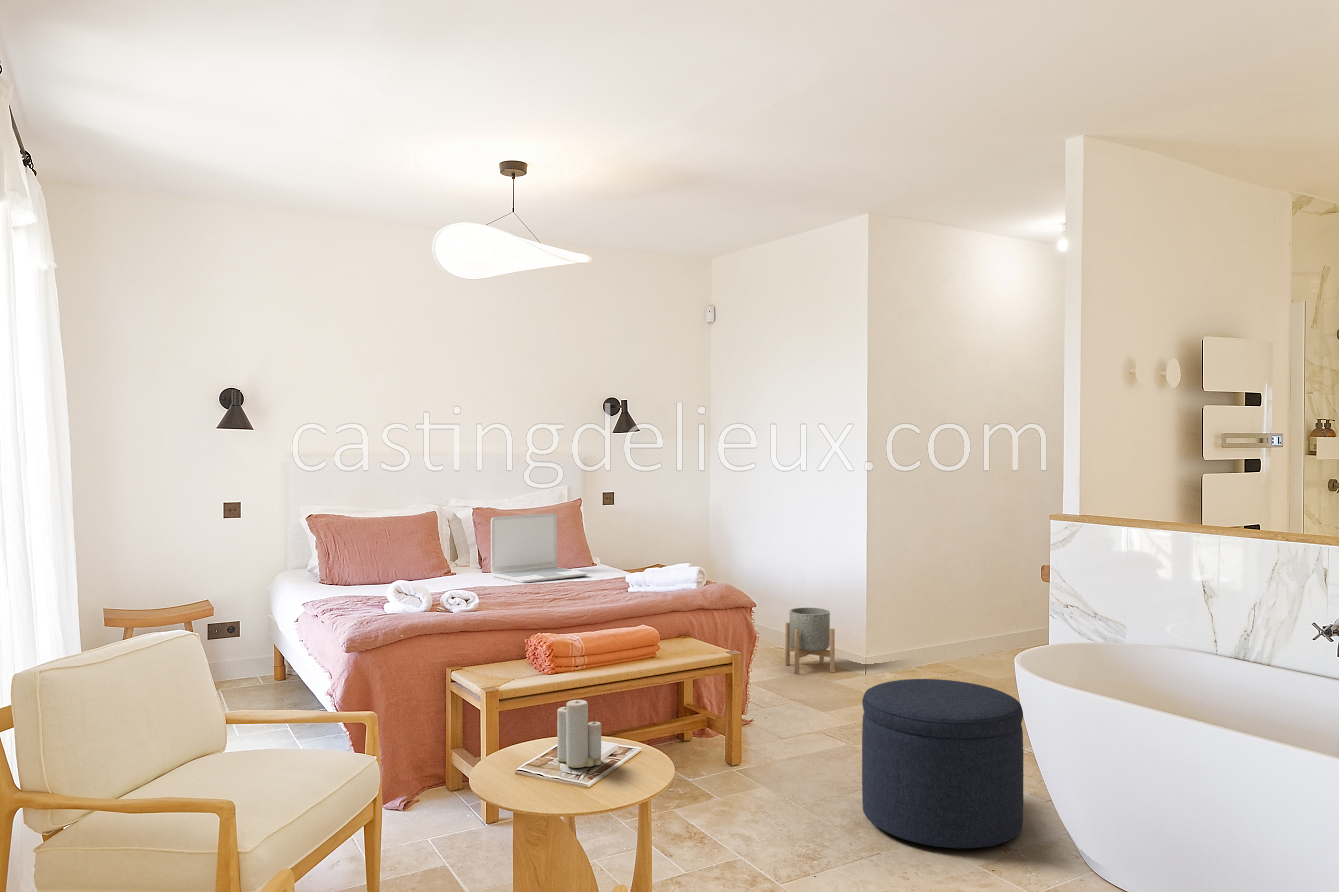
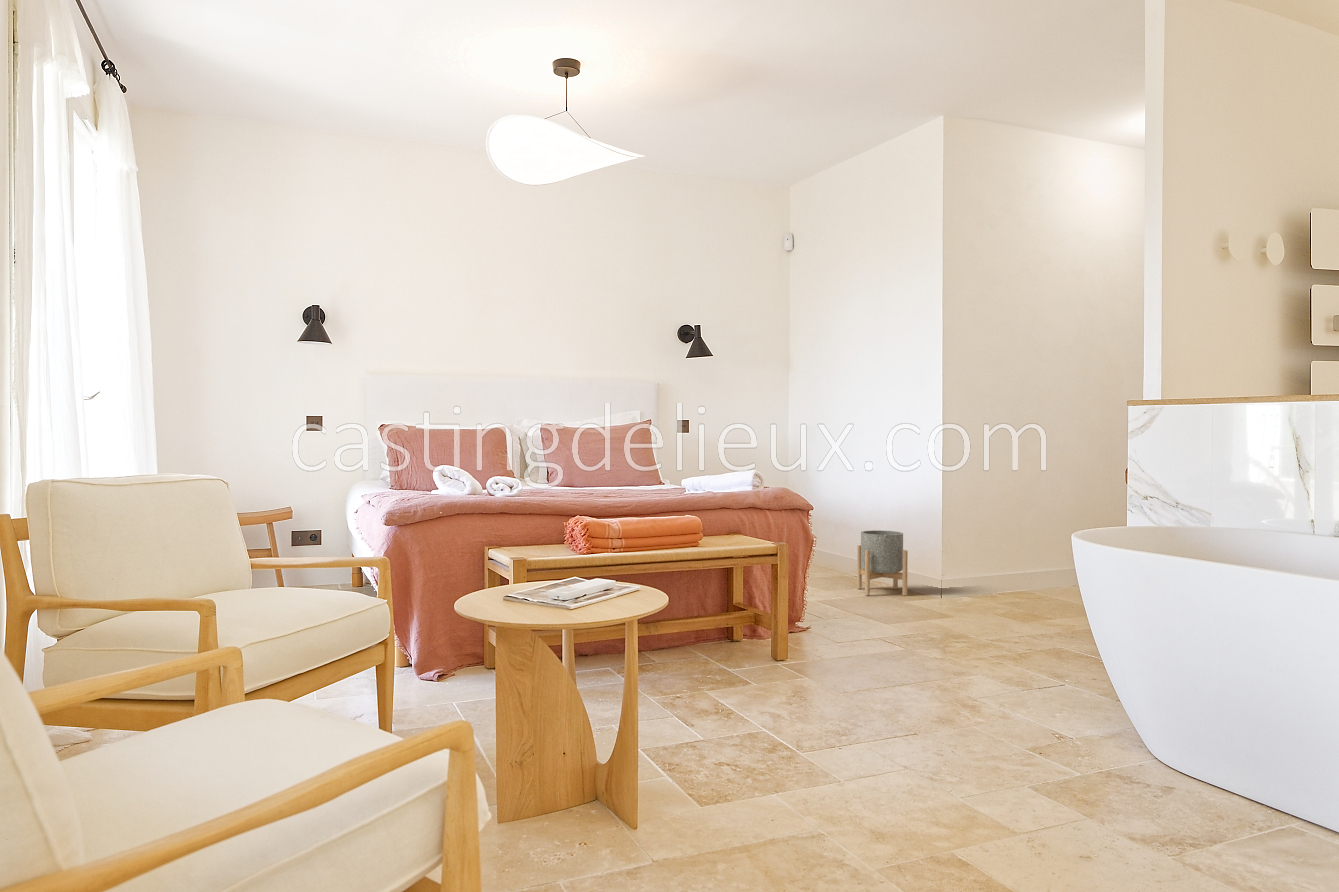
laptop: present [491,513,587,583] -> none [555,428,650,490]
ottoman: present [862,679,1023,849] -> none [907,567,1085,736]
candle: present [557,699,601,768] -> none [557,531,601,606]

